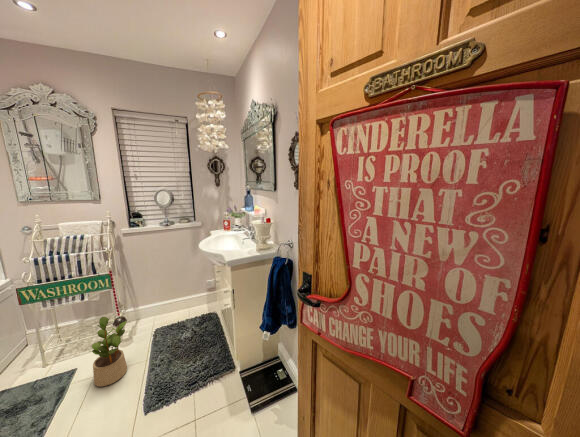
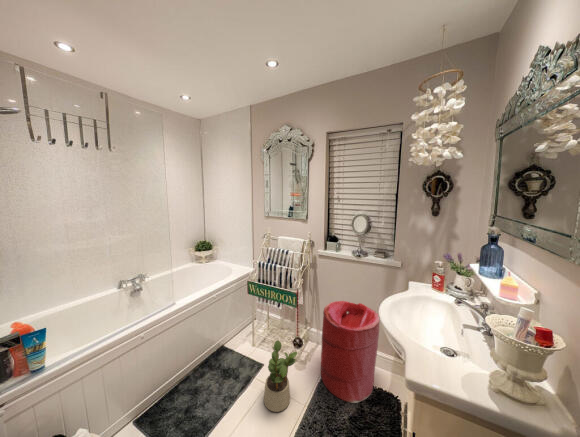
laundry hamper: none [143,264,197,340] -> present [321,301,380,403]

